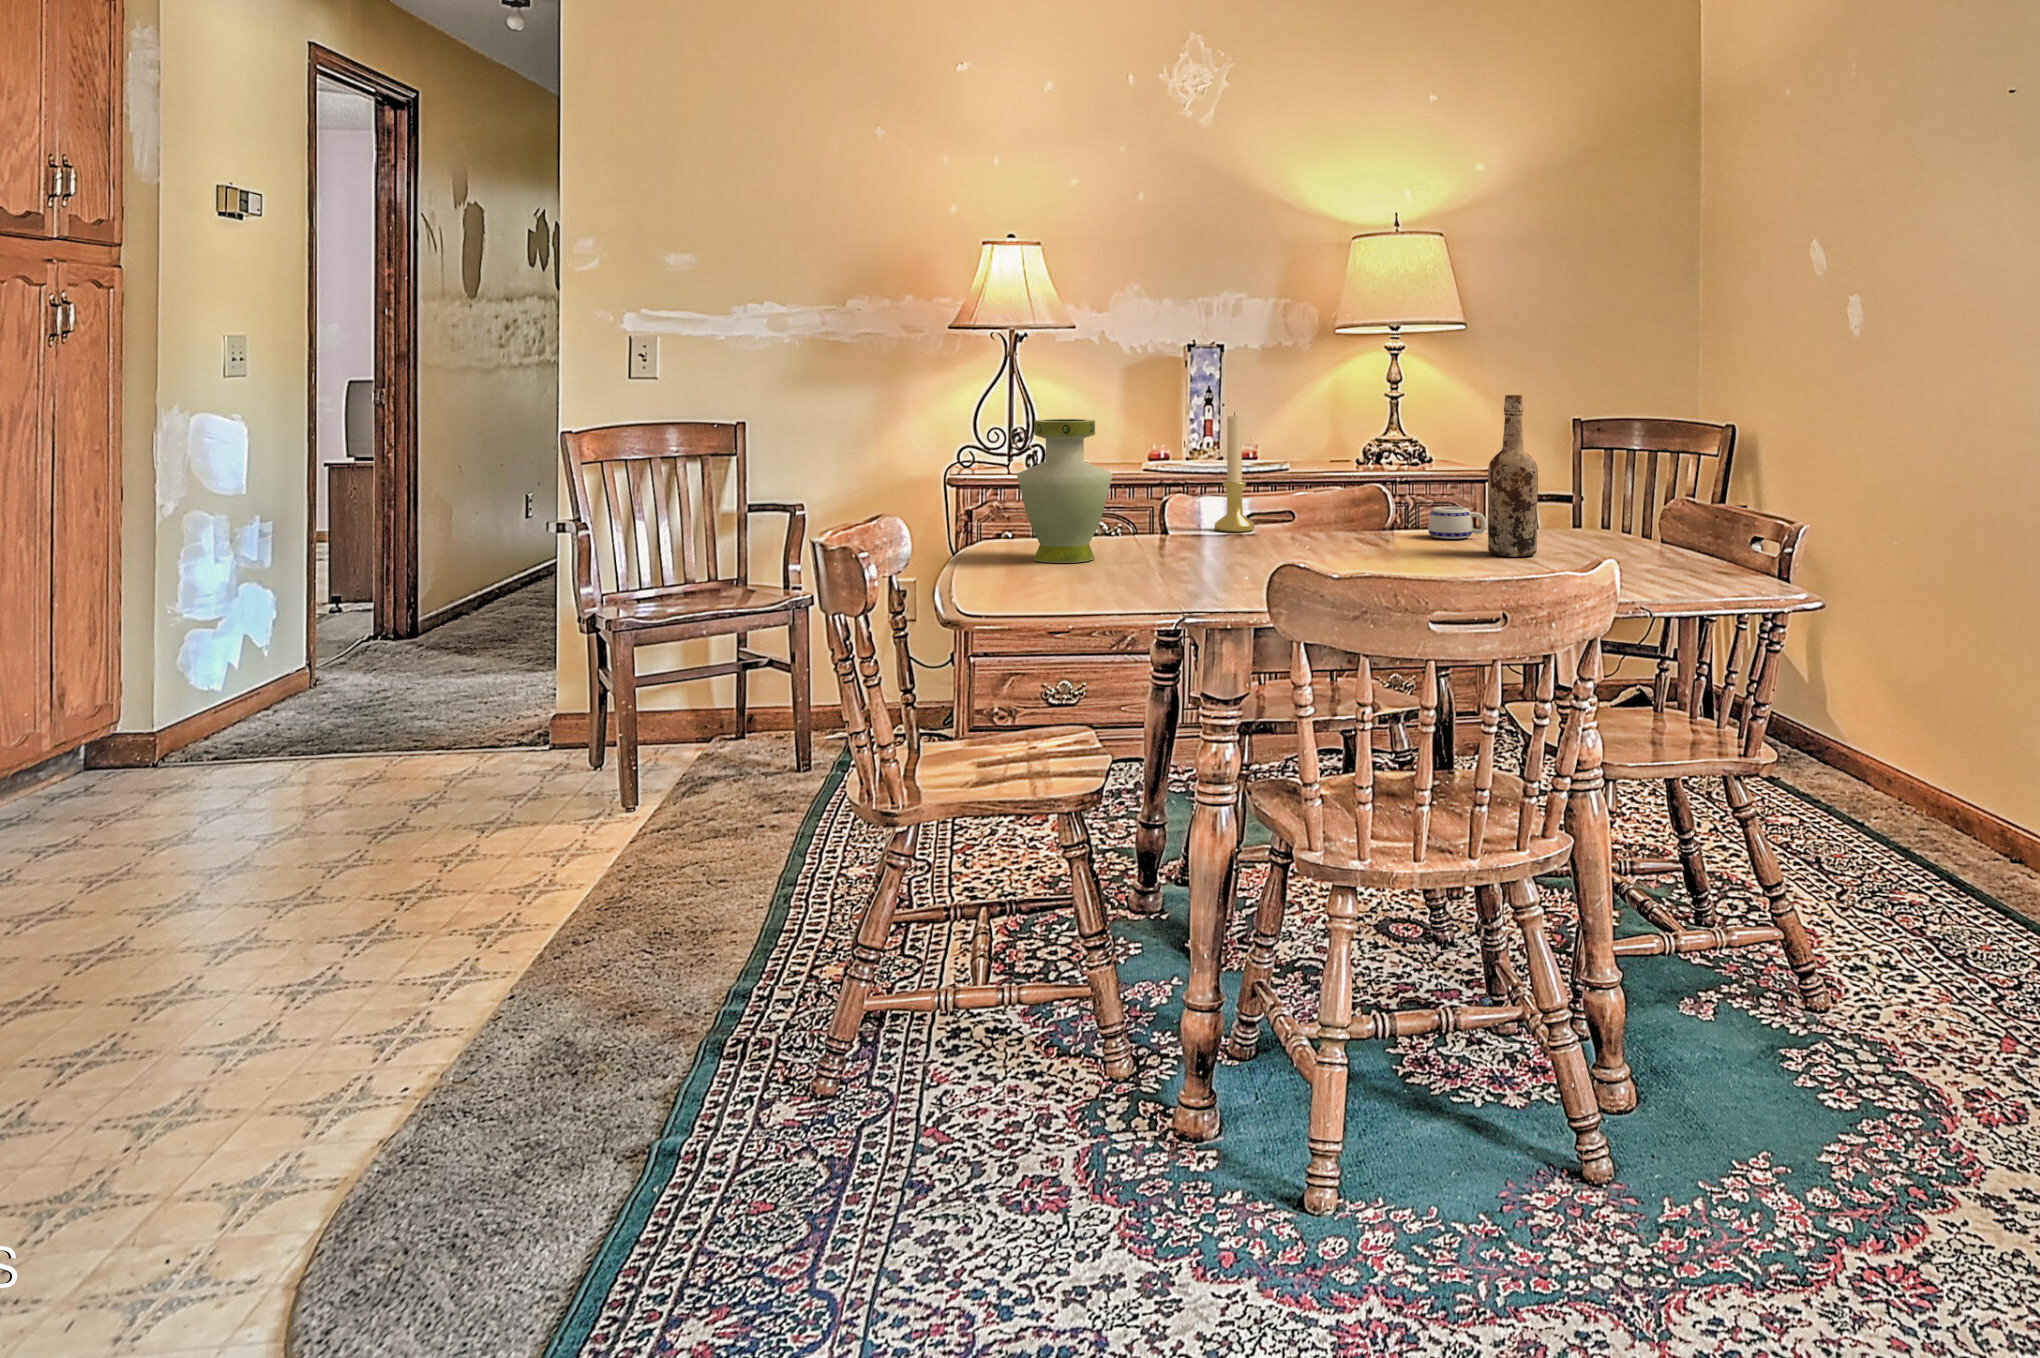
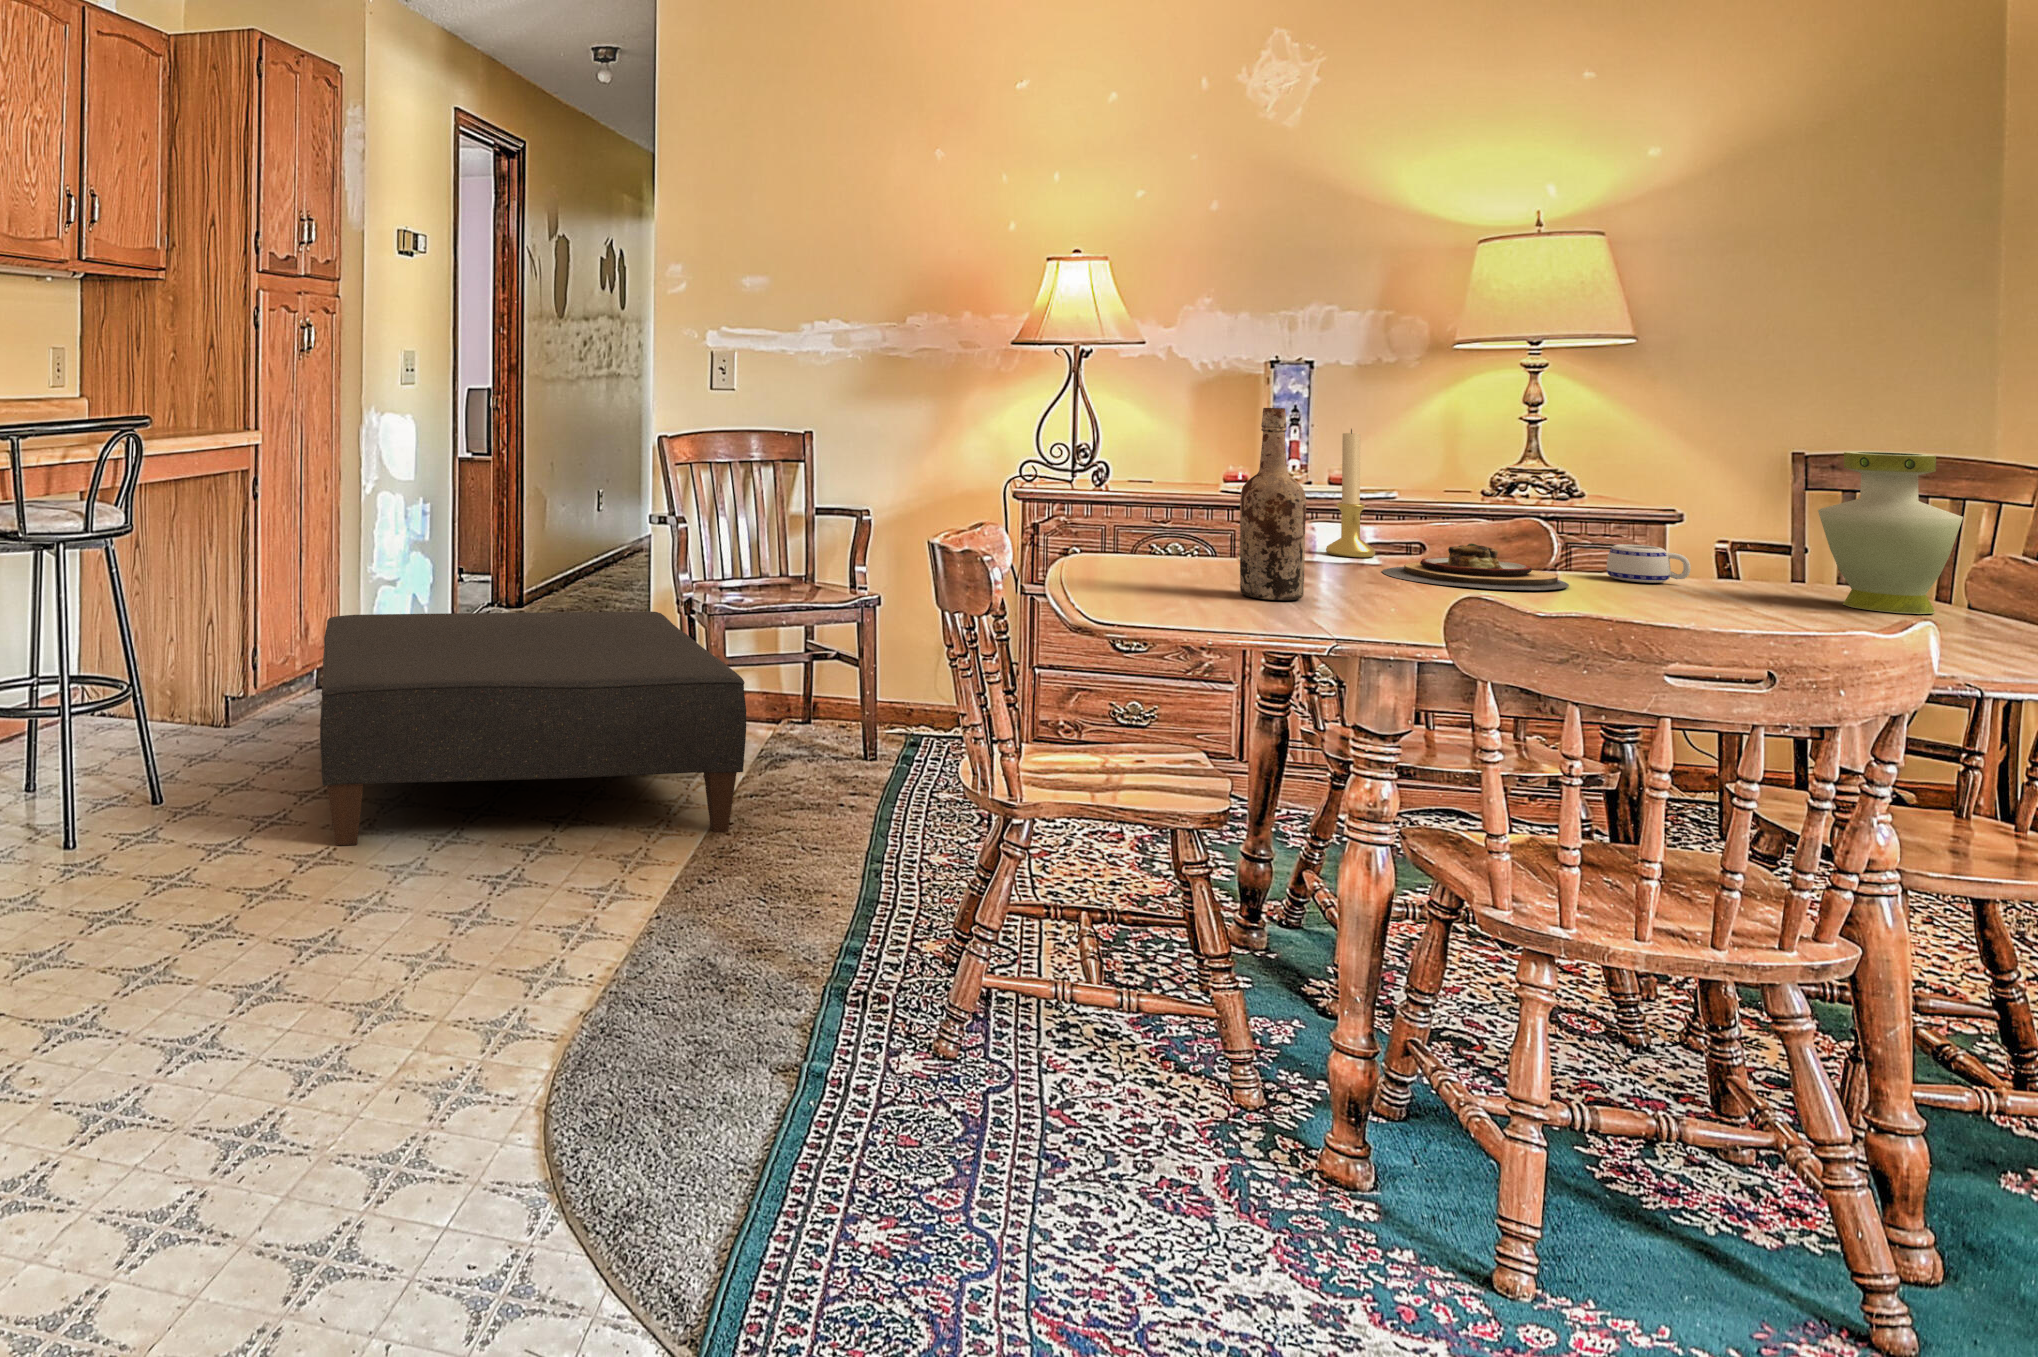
wine bottle: present [1488,395,1538,557] -> present [1240,408,1306,600]
vase: present [1017,419,1112,563] -> present [1818,452,1963,614]
plate: none [1254,514,1397,555] -> present [1382,544,1569,590]
ottoman: none [27,640,643,992] -> present [320,611,746,845]

